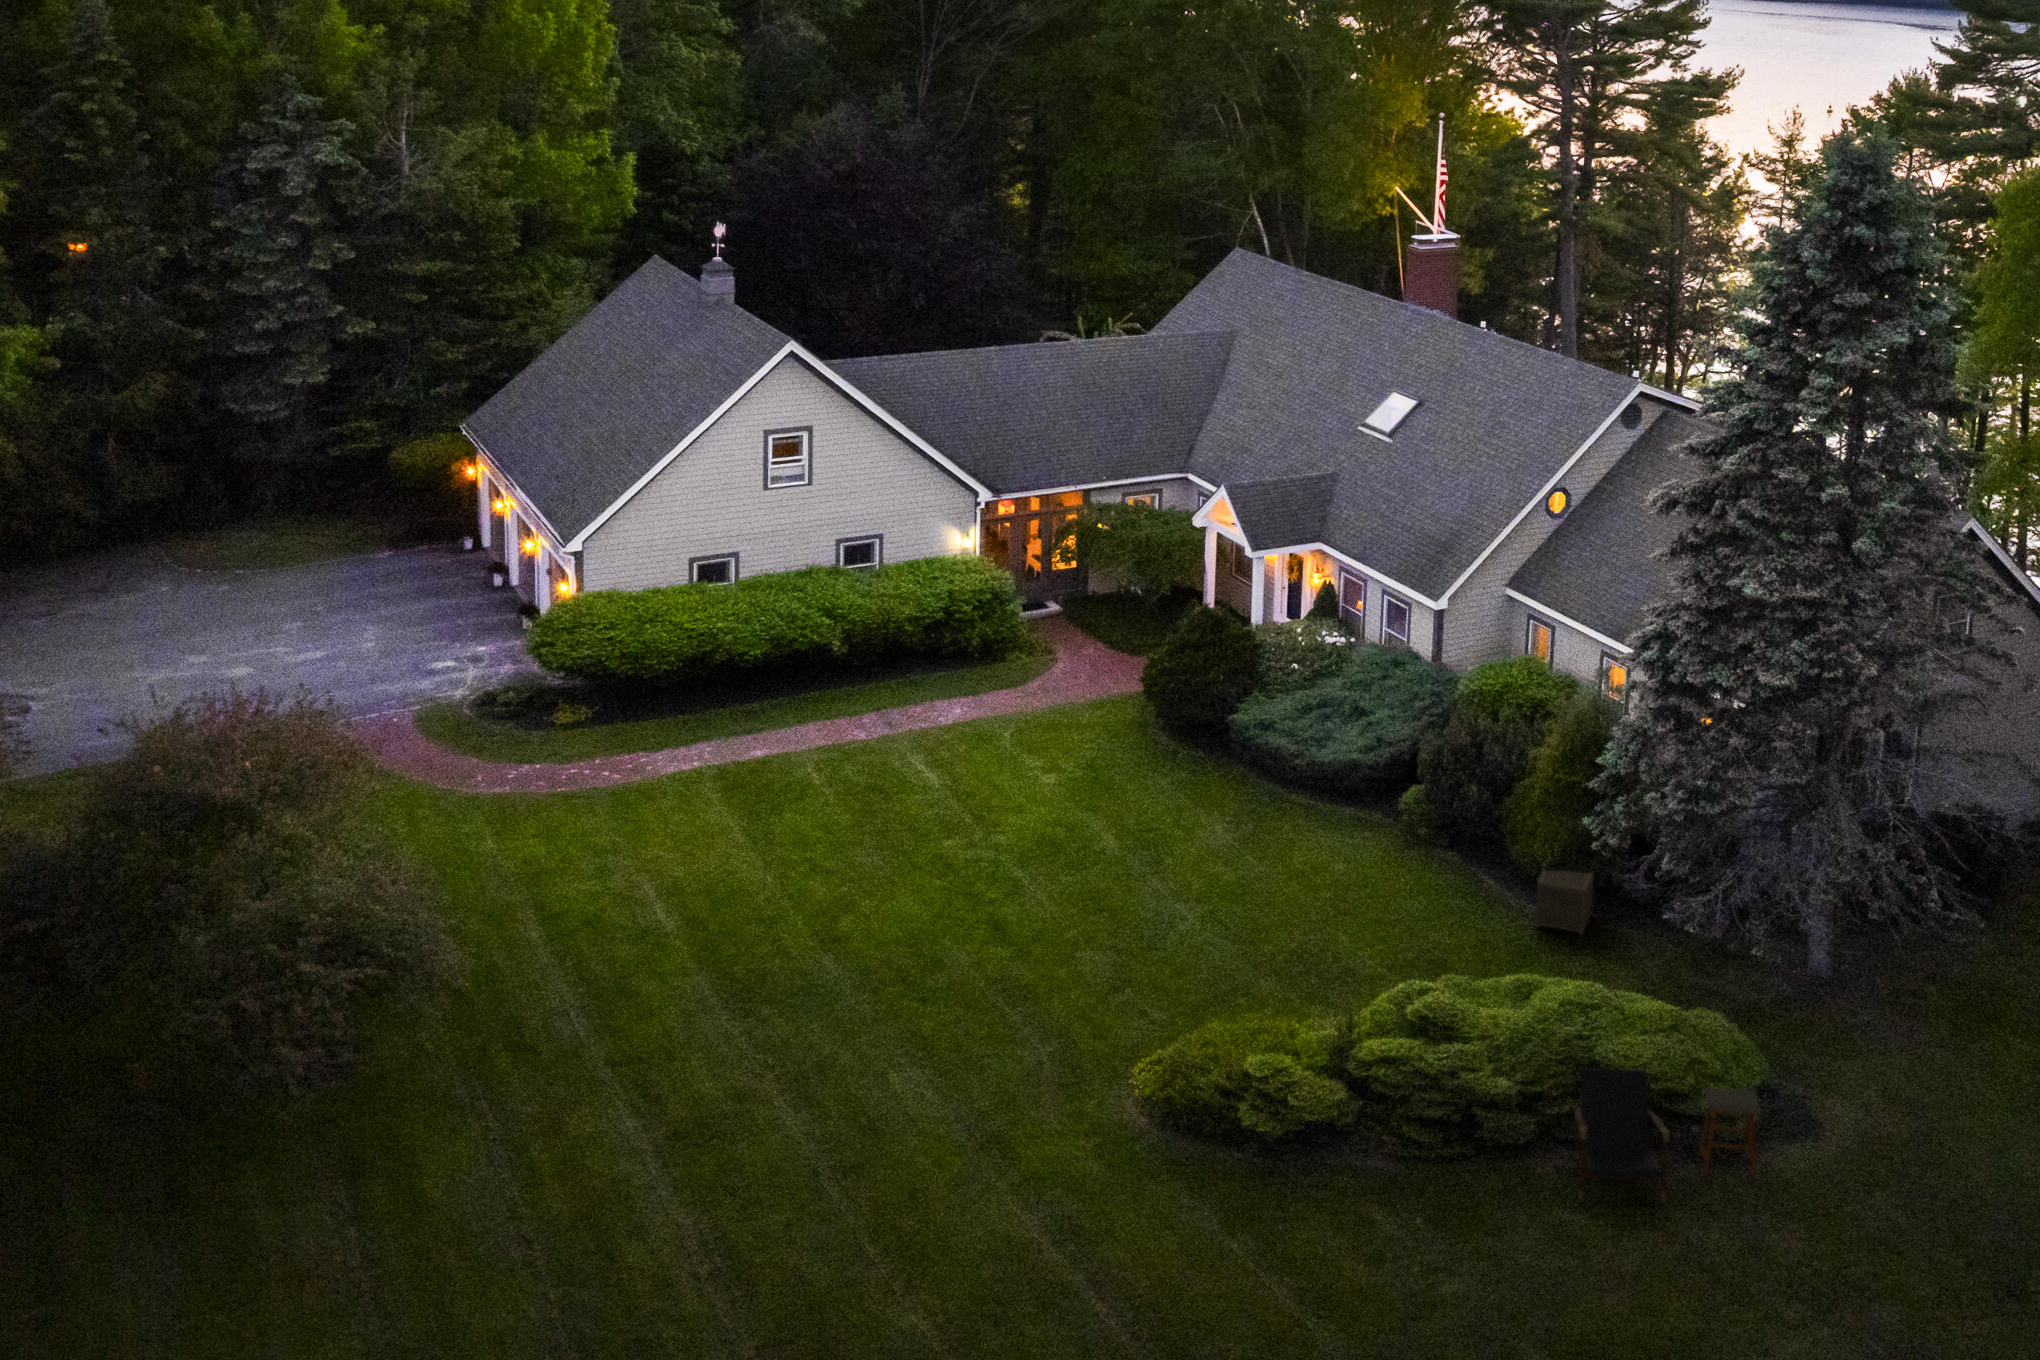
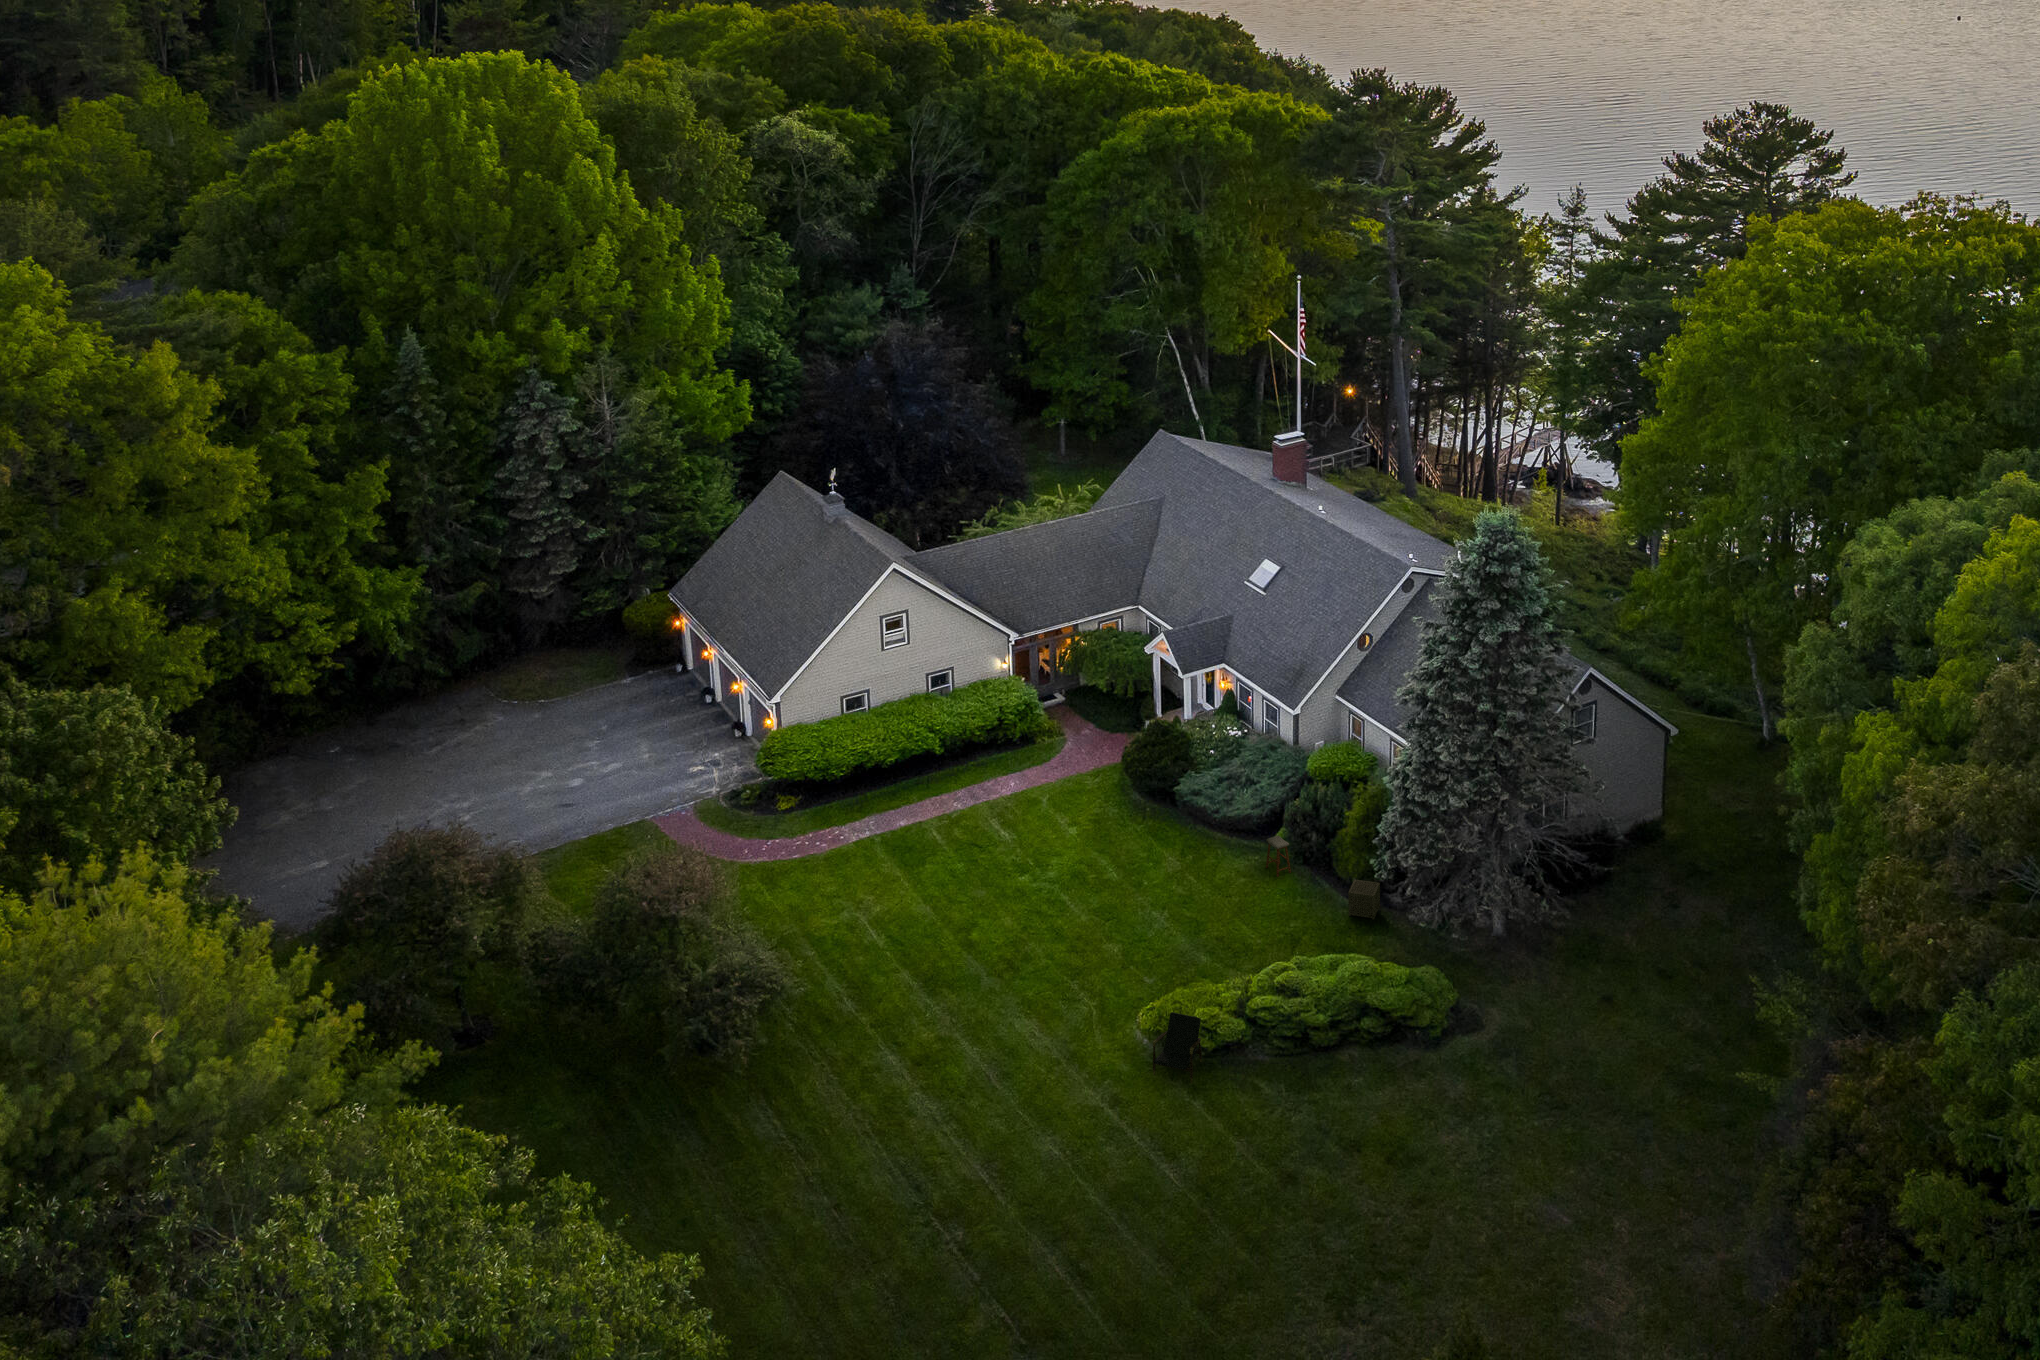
lounge chair: present [1575,1068,1670,1203] -> present [1153,1012,1202,1083]
stool: present [1698,1087,1760,1180] -> present [1266,836,1291,877]

